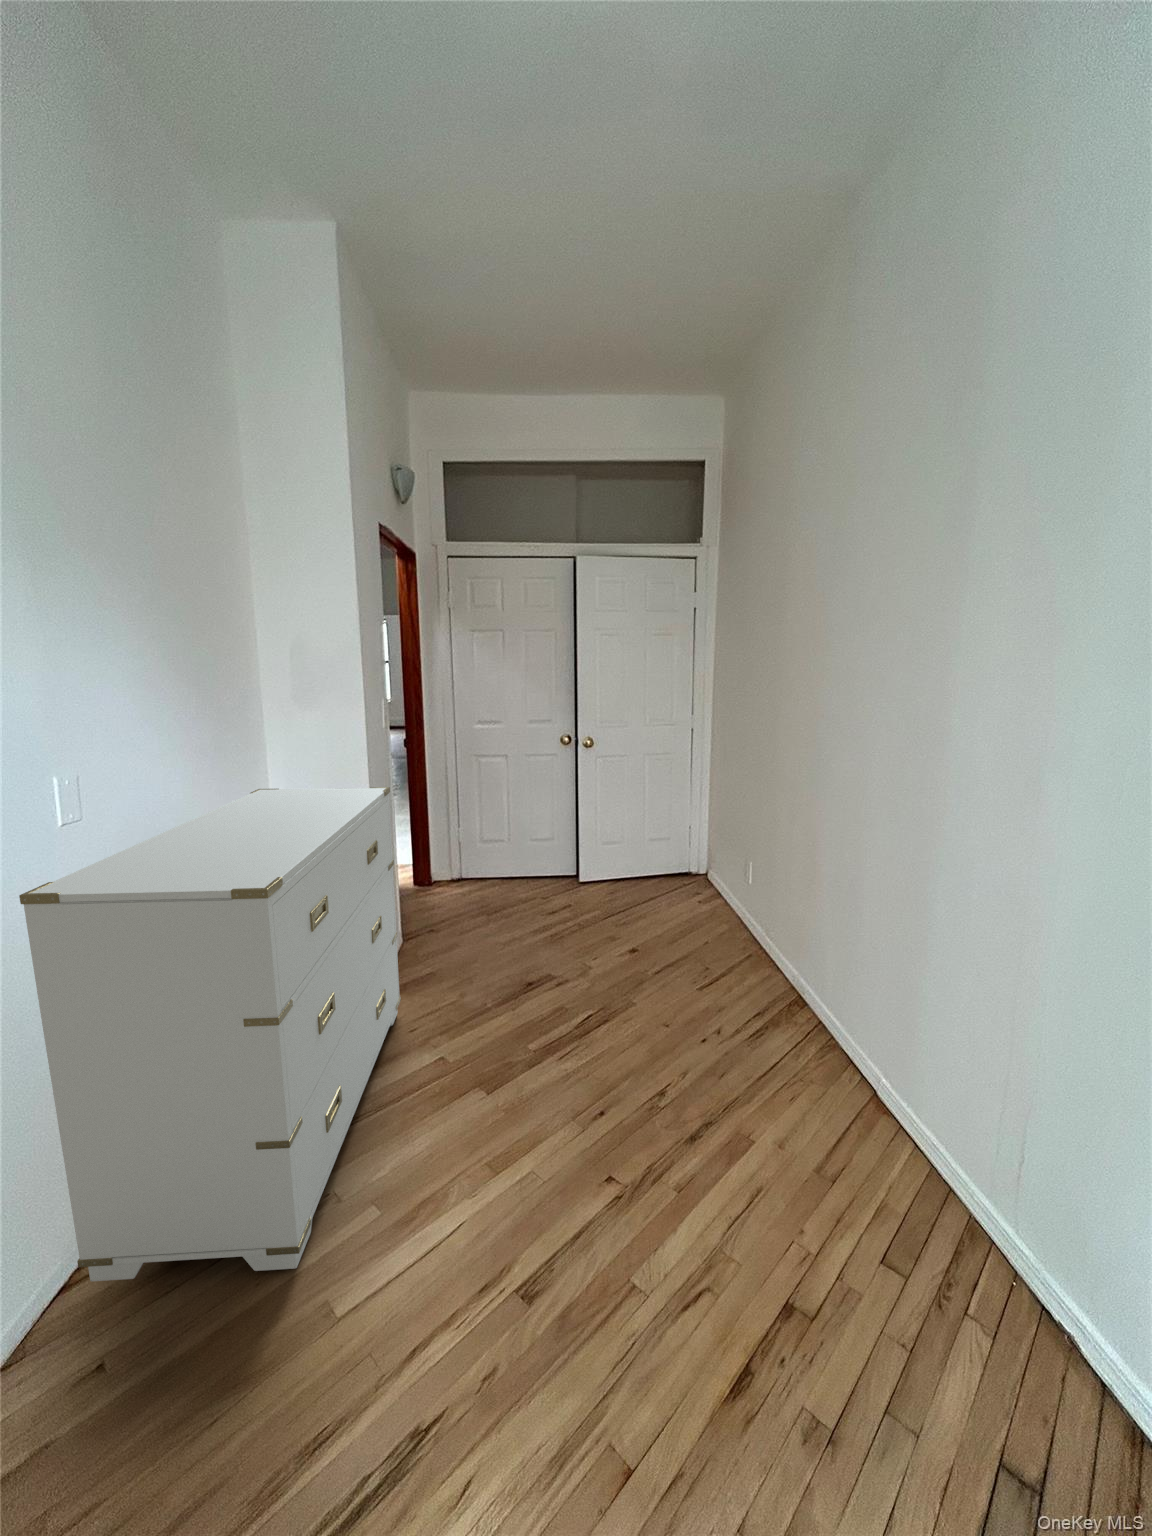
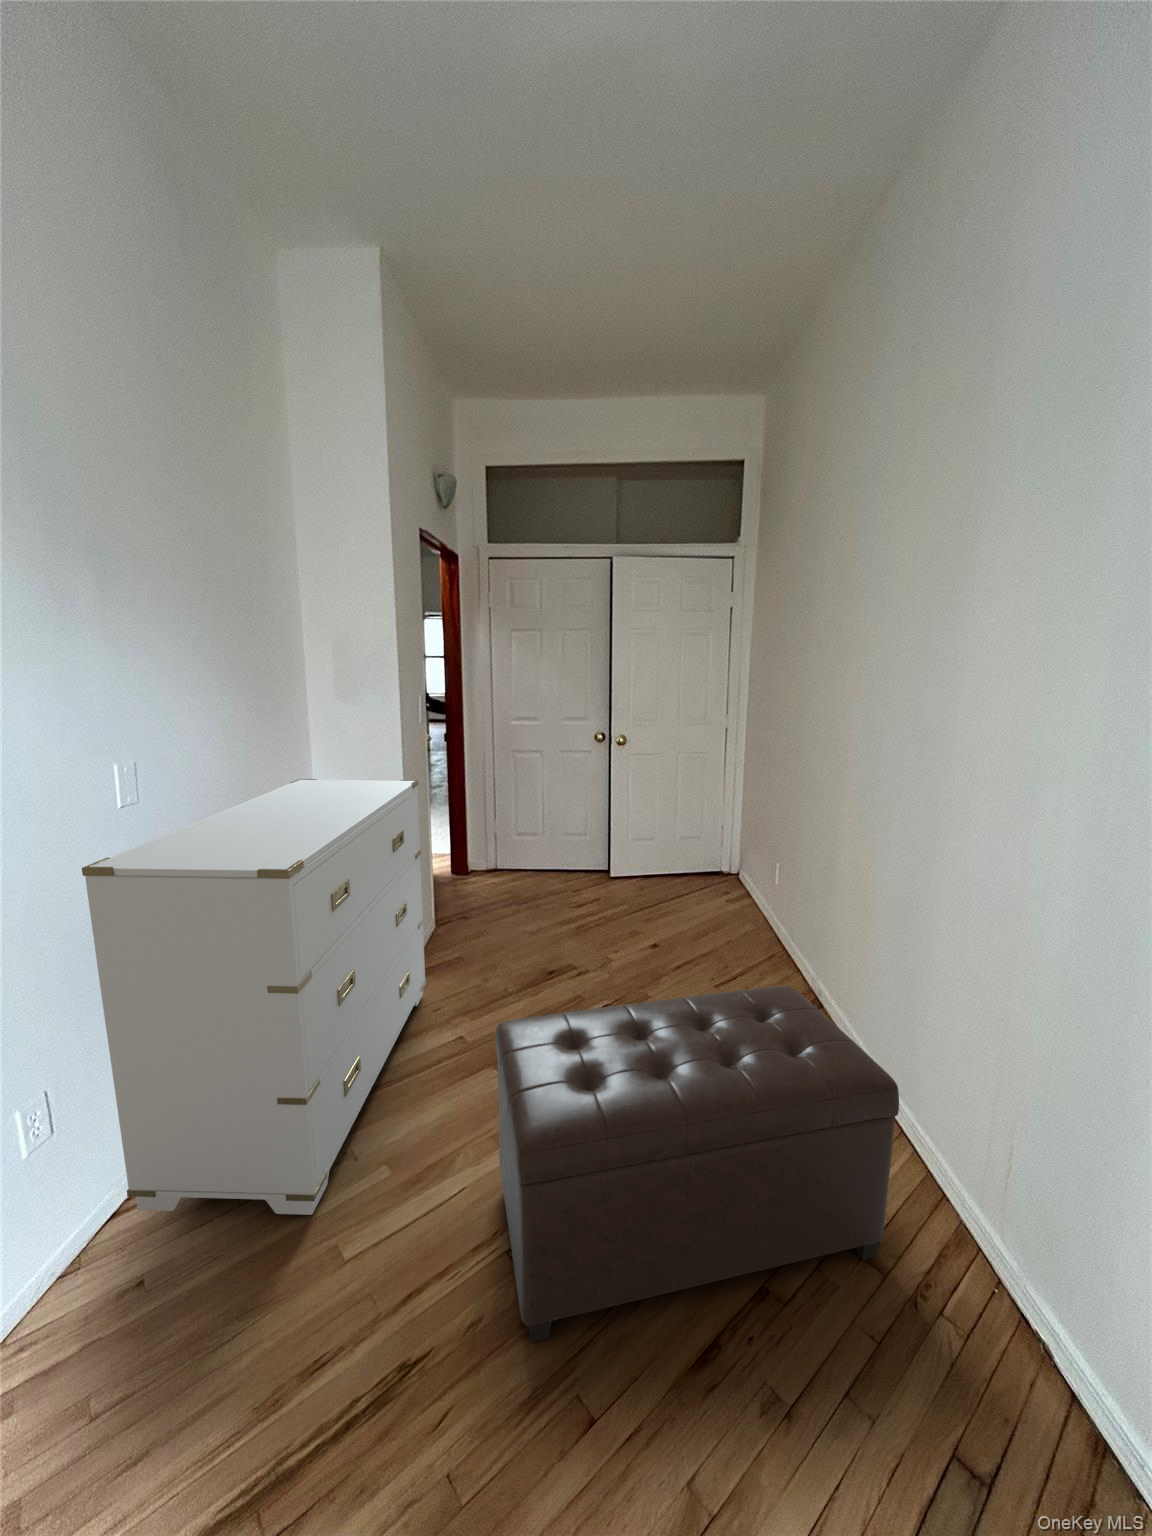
ottoman: none [495,986,917,1391] -> present [495,986,899,1342]

